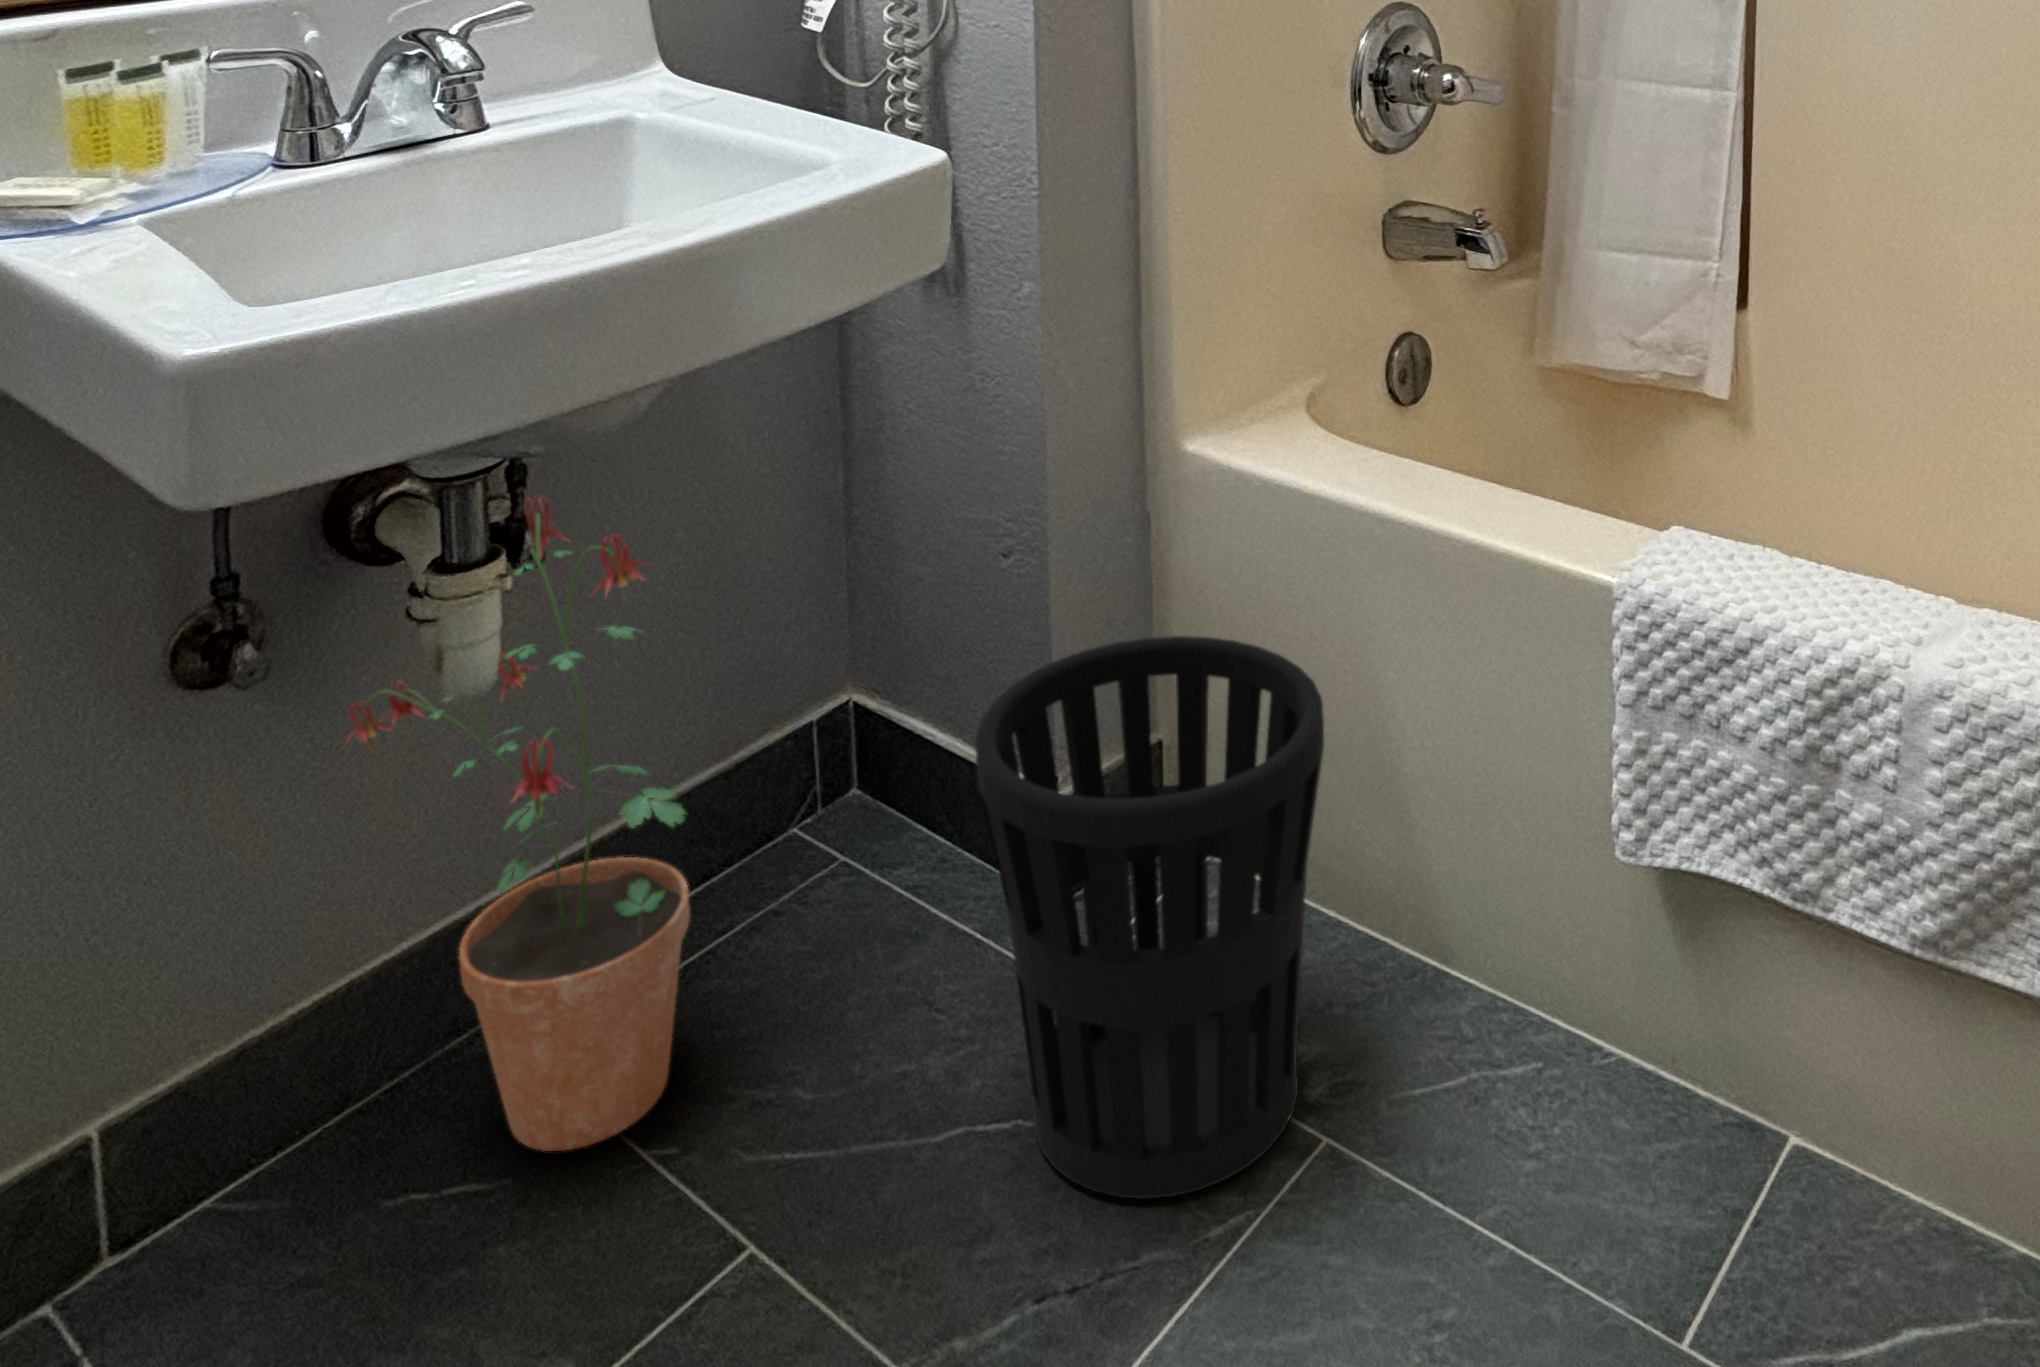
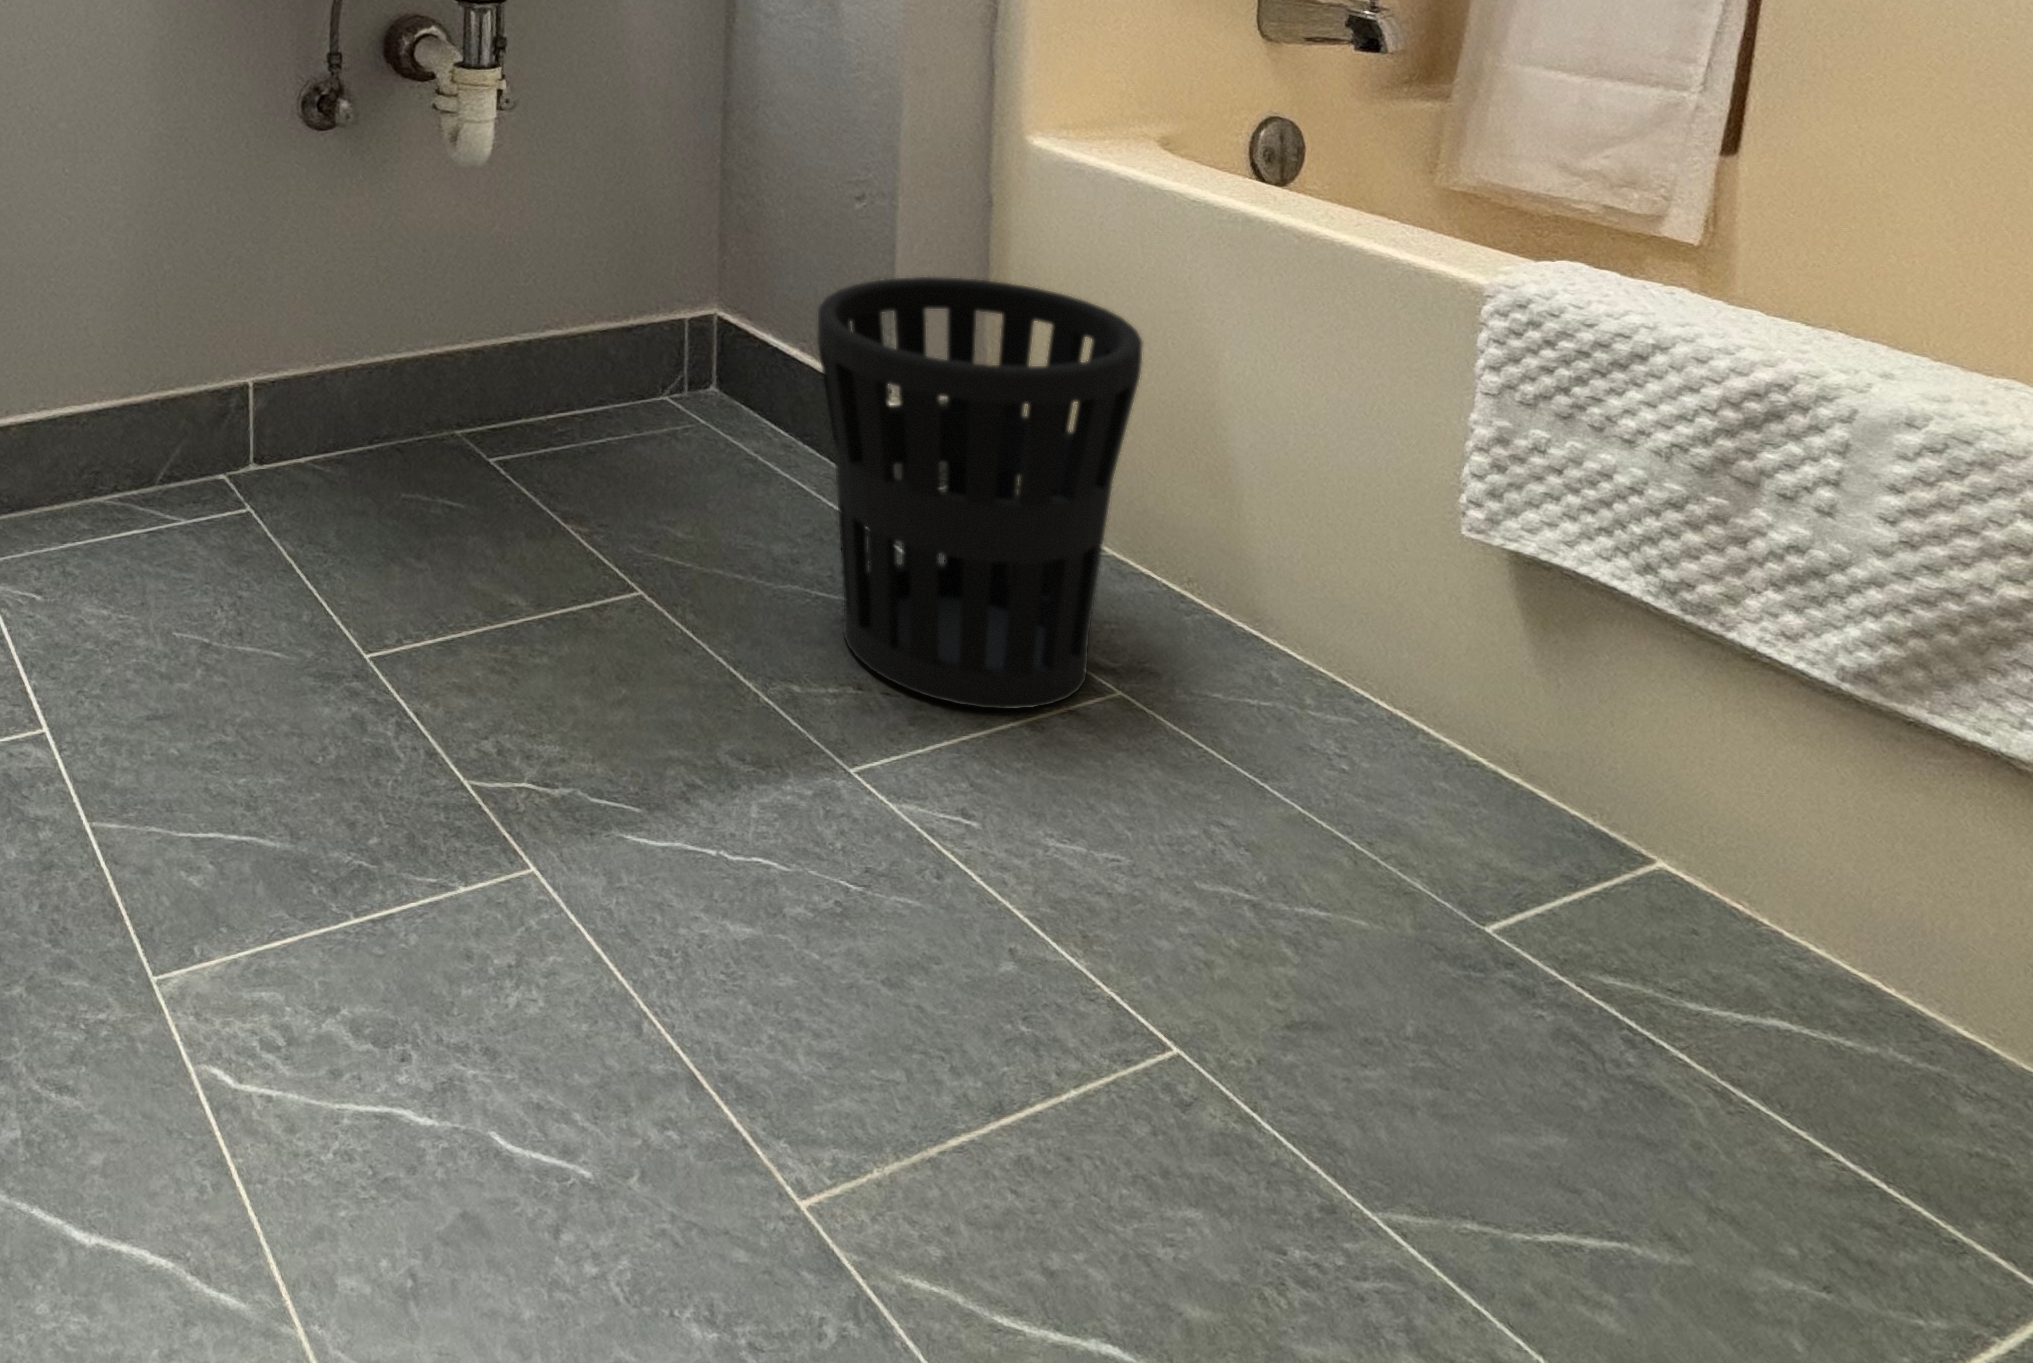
potted plant: present [347,496,690,1151] -> none [378,87,608,545]

